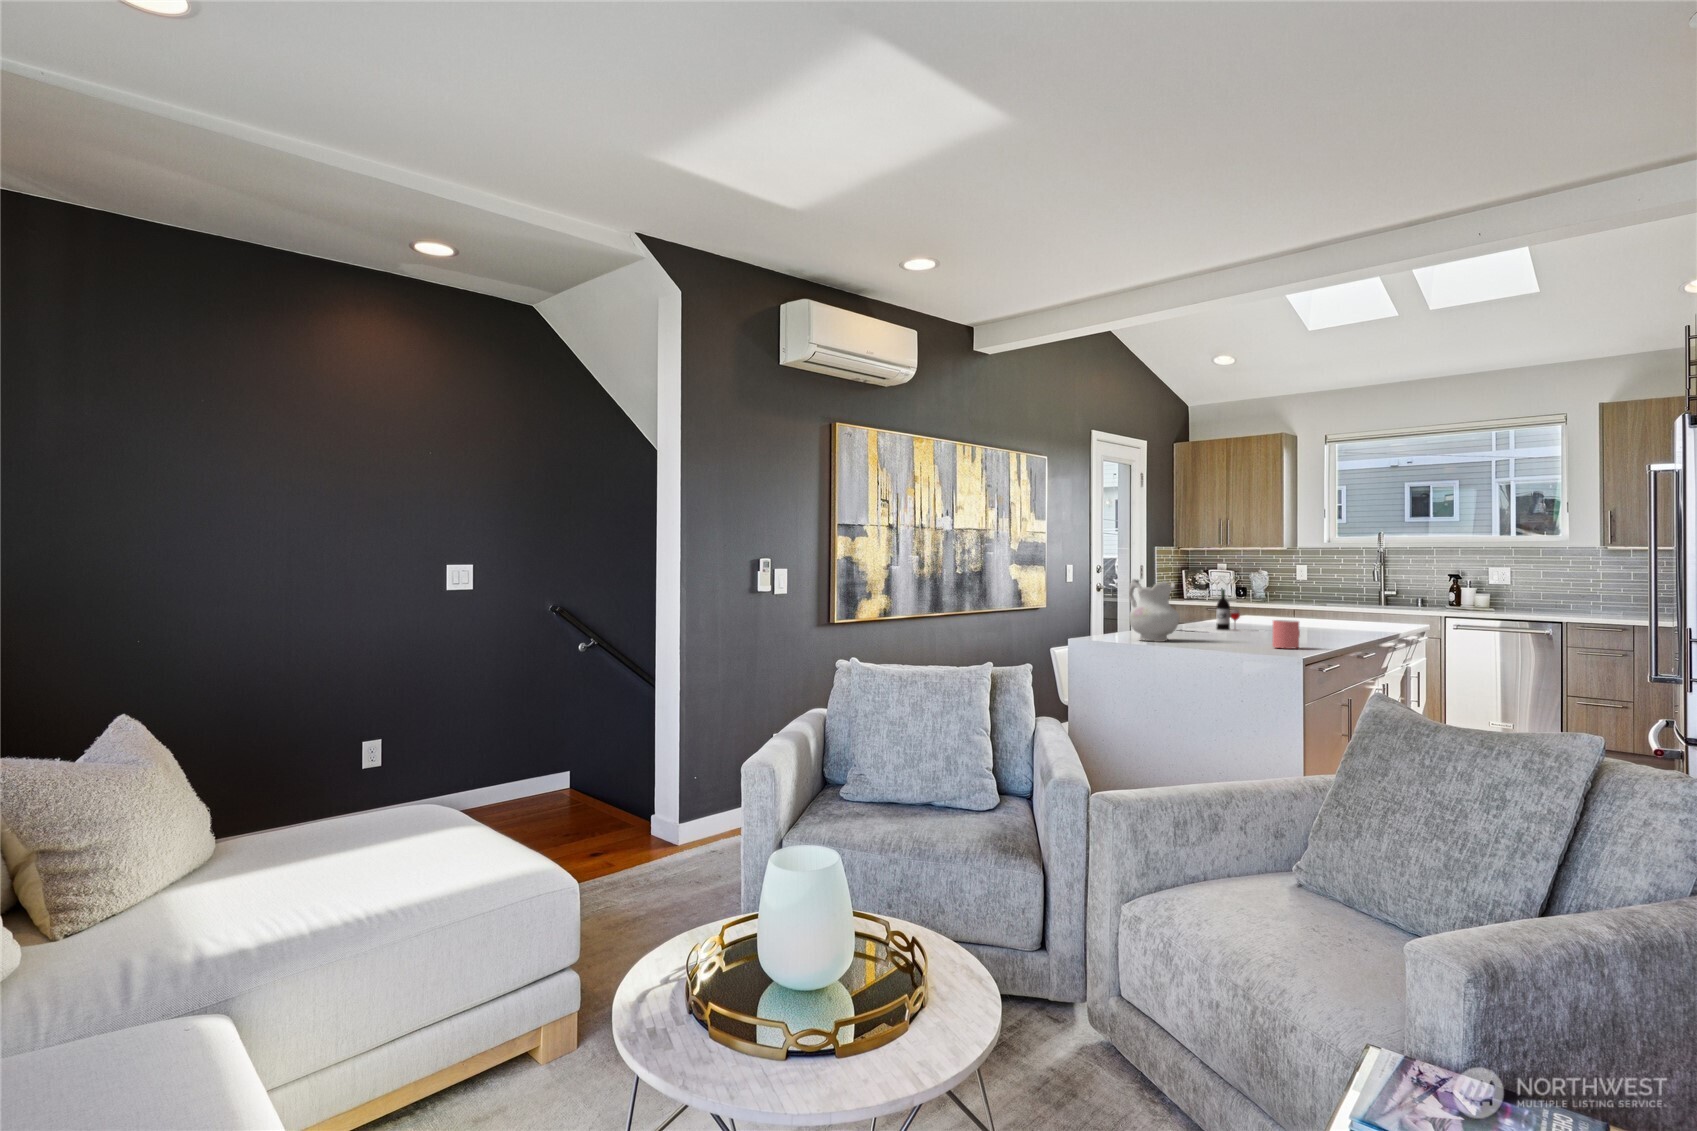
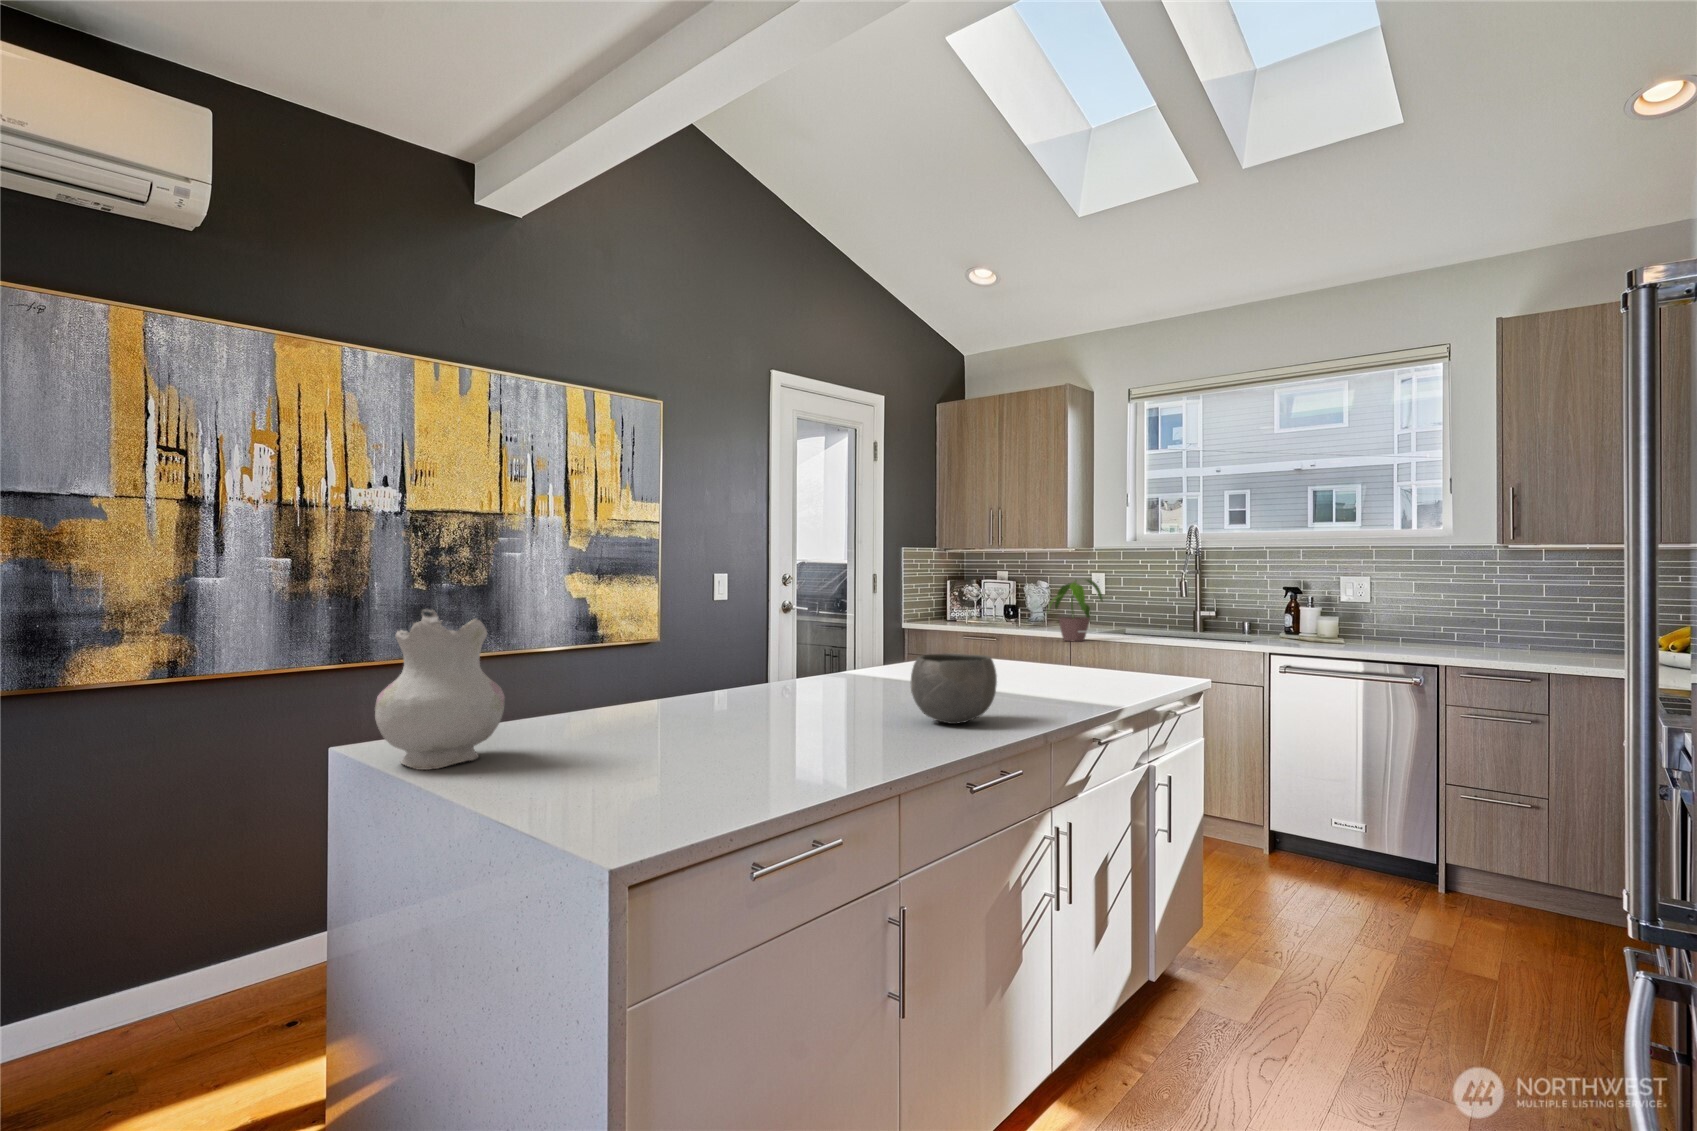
potted plant: none [1268,569,1321,612] -> present [1049,579,1103,641]
wine bottle: present [1184,589,1252,633] -> none [685,622,858,720]
ceramic bowl: none [1313,603,1358,634] -> present [911,654,997,724]
mug: present [1272,620,1300,649] -> none [542,738,643,835]

